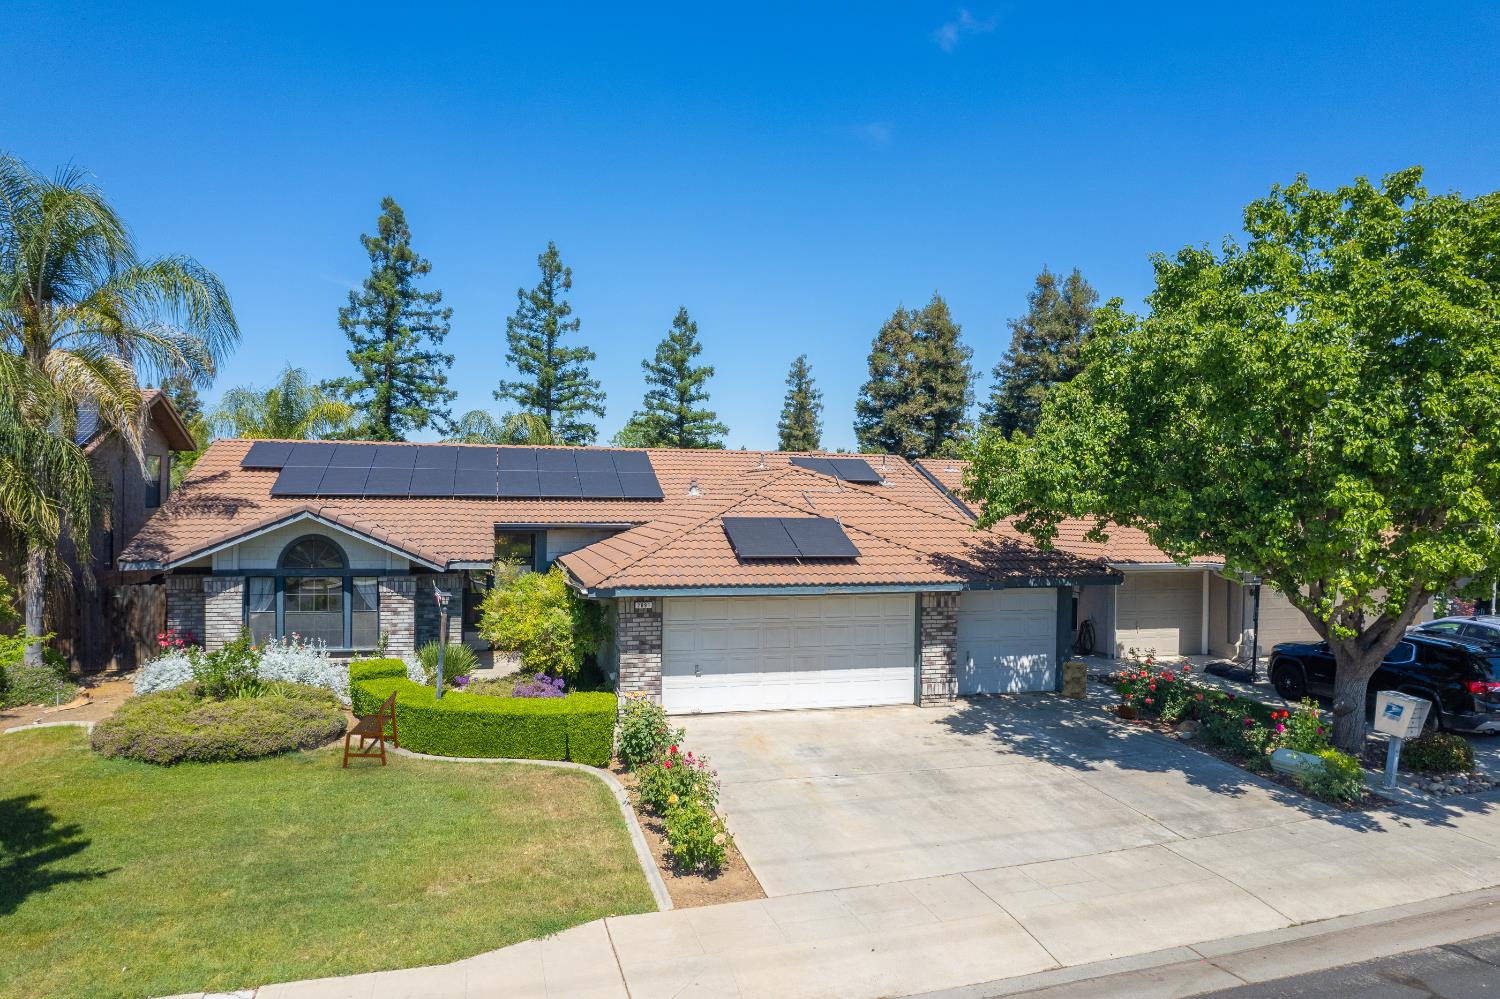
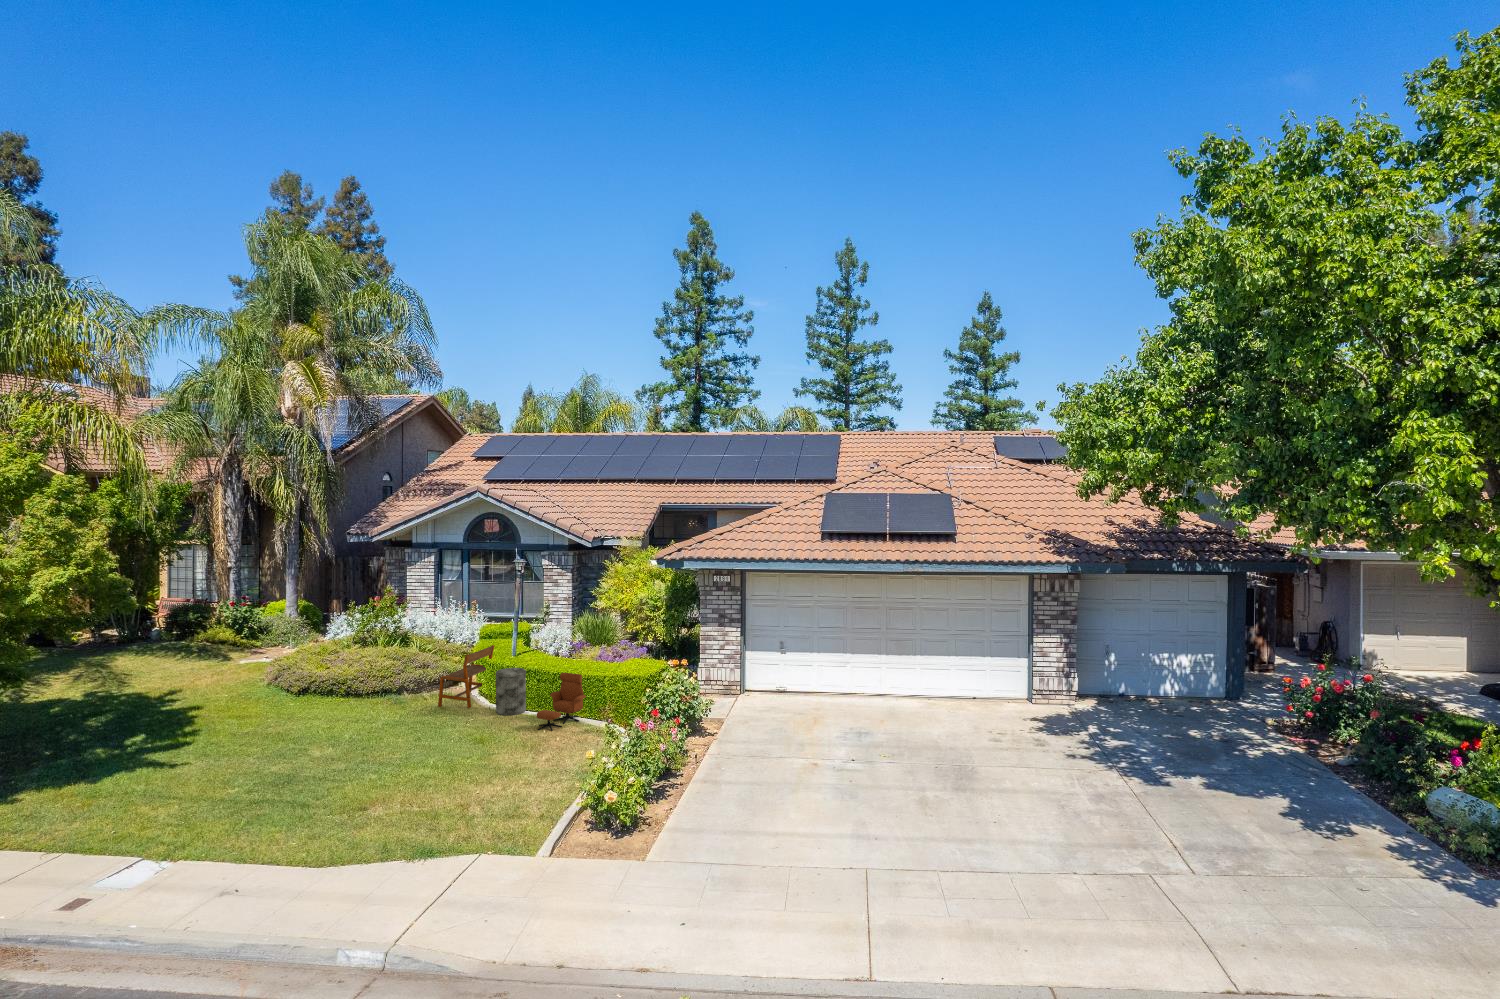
trash can: present [1062,661,1087,698] -> present [496,668,526,715]
potted tree: present [1112,682,1136,718] -> none [1272,687,1311,739]
lounge chair: none [494,715,540,781] -> present [537,673,586,731]

